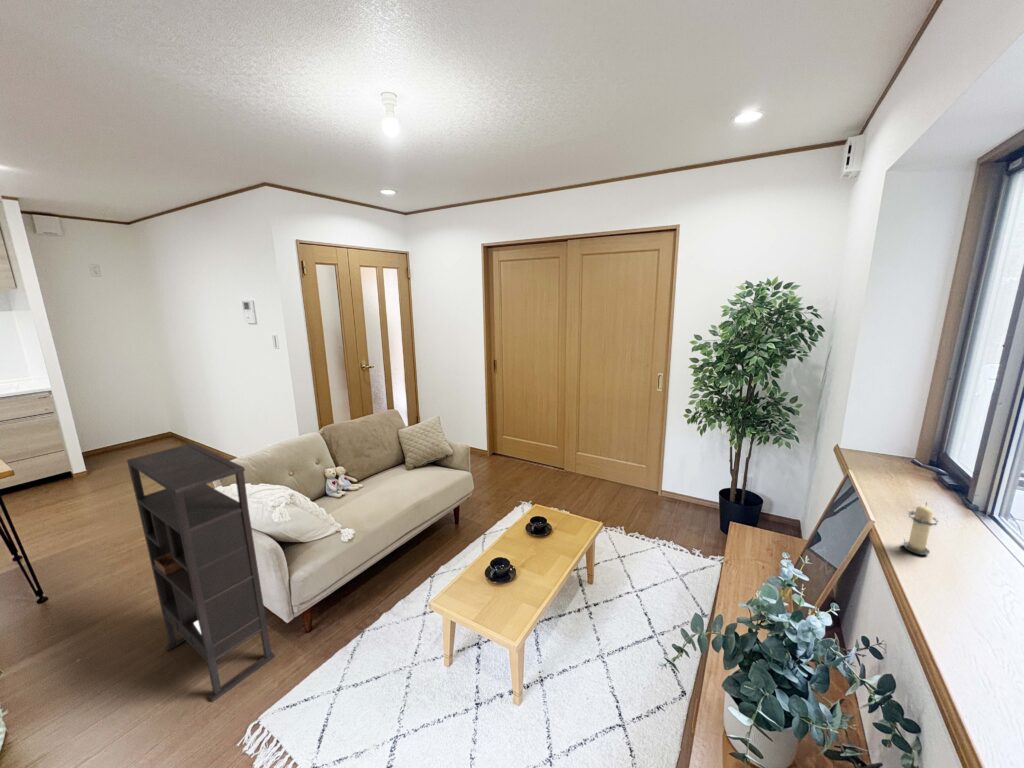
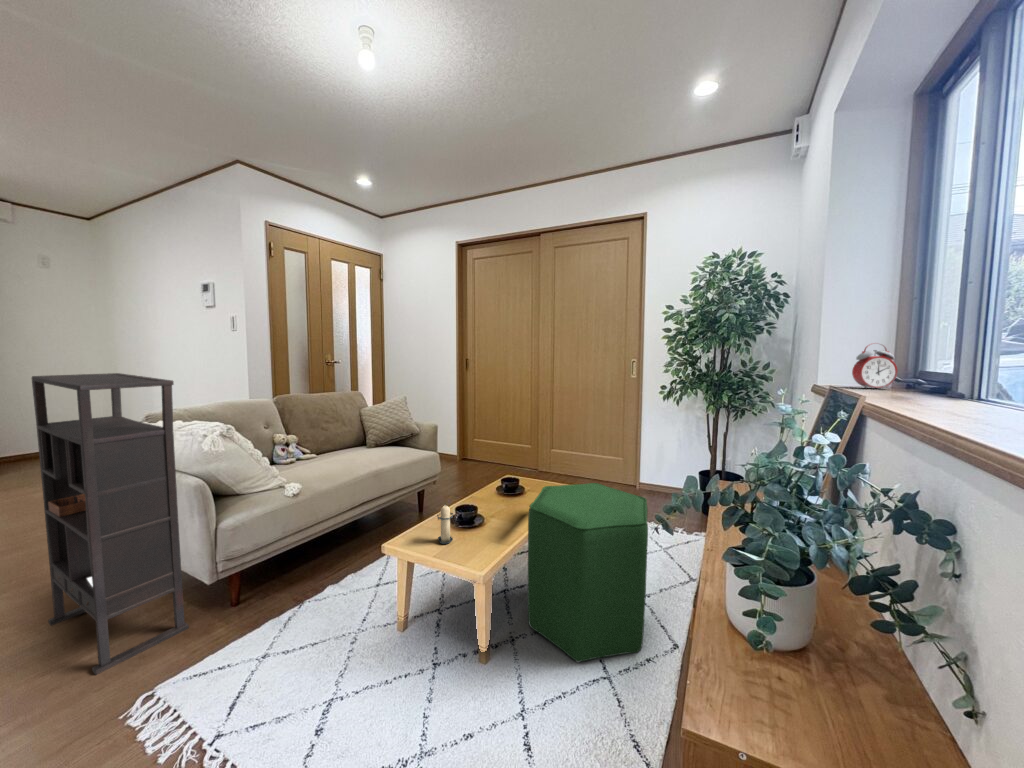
alarm clock: none [872,429,917,474] -> present [852,344,898,388]
candle: present [903,503,938,555] -> present [437,505,453,544]
ottoman: none [555,538,663,707] -> present [528,483,648,663]

